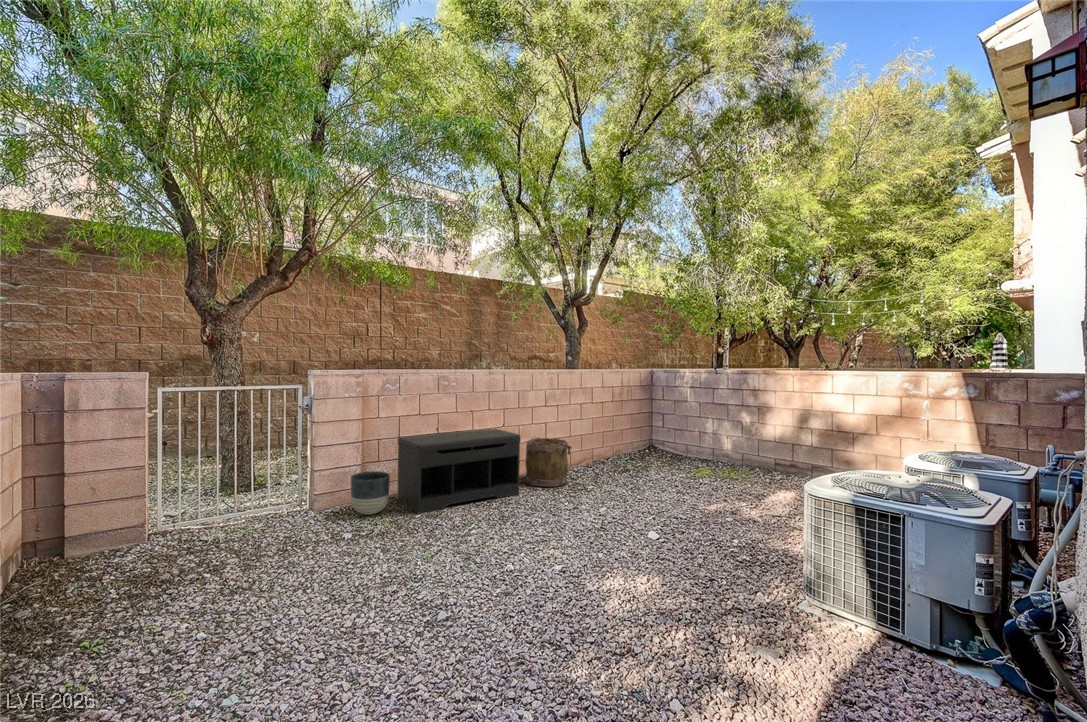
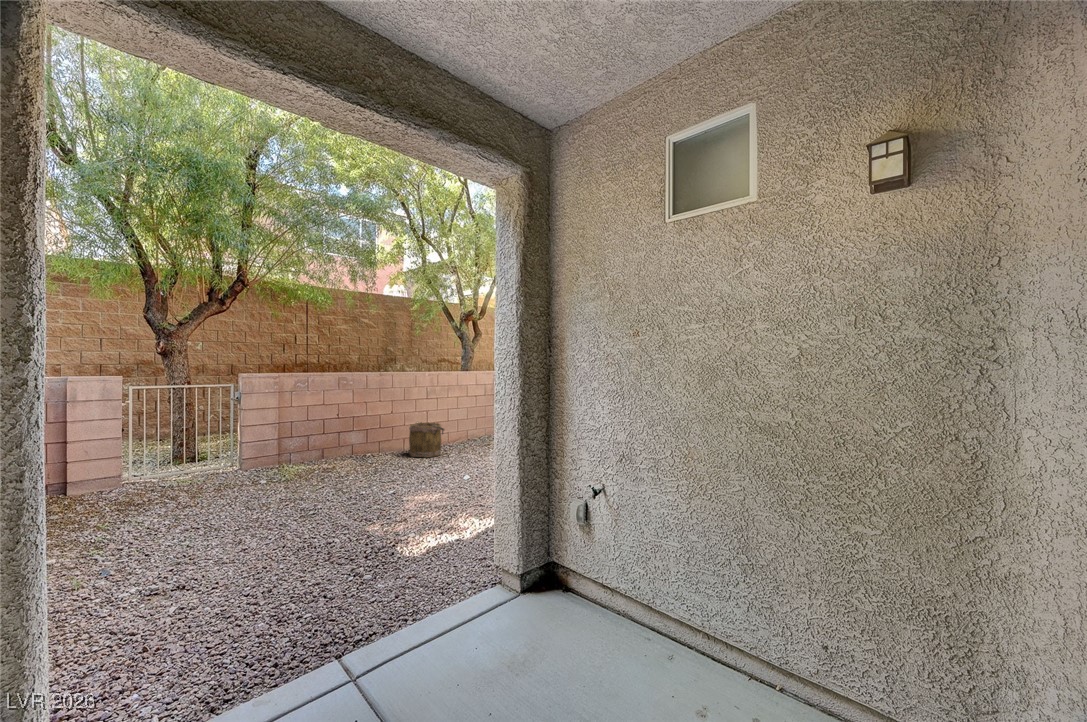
bench: present [397,429,521,513] -> none [306,415,400,473]
planter: present [351,471,390,515] -> none [269,445,298,474]

